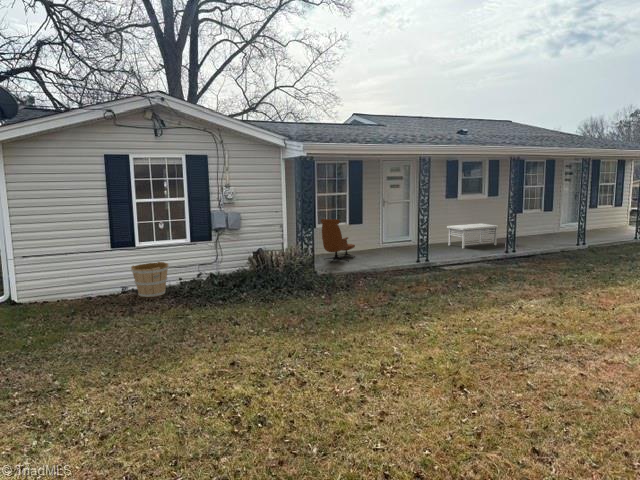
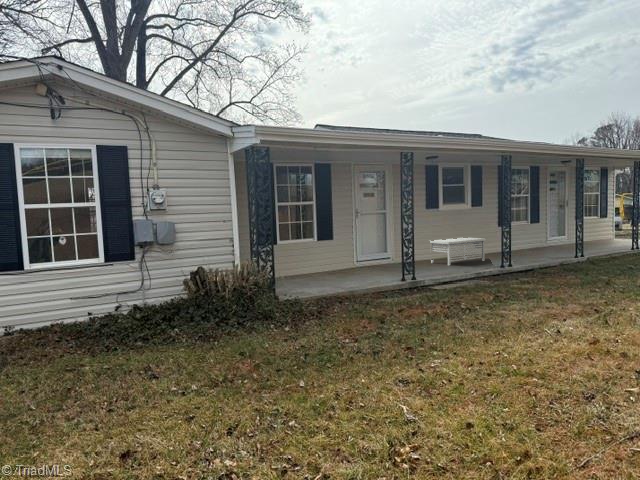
lounge chair: present [321,219,355,263] -> none [282,232,325,287]
wooden bucket: present [131,262,169,297] -> none [10,290,70,342]

